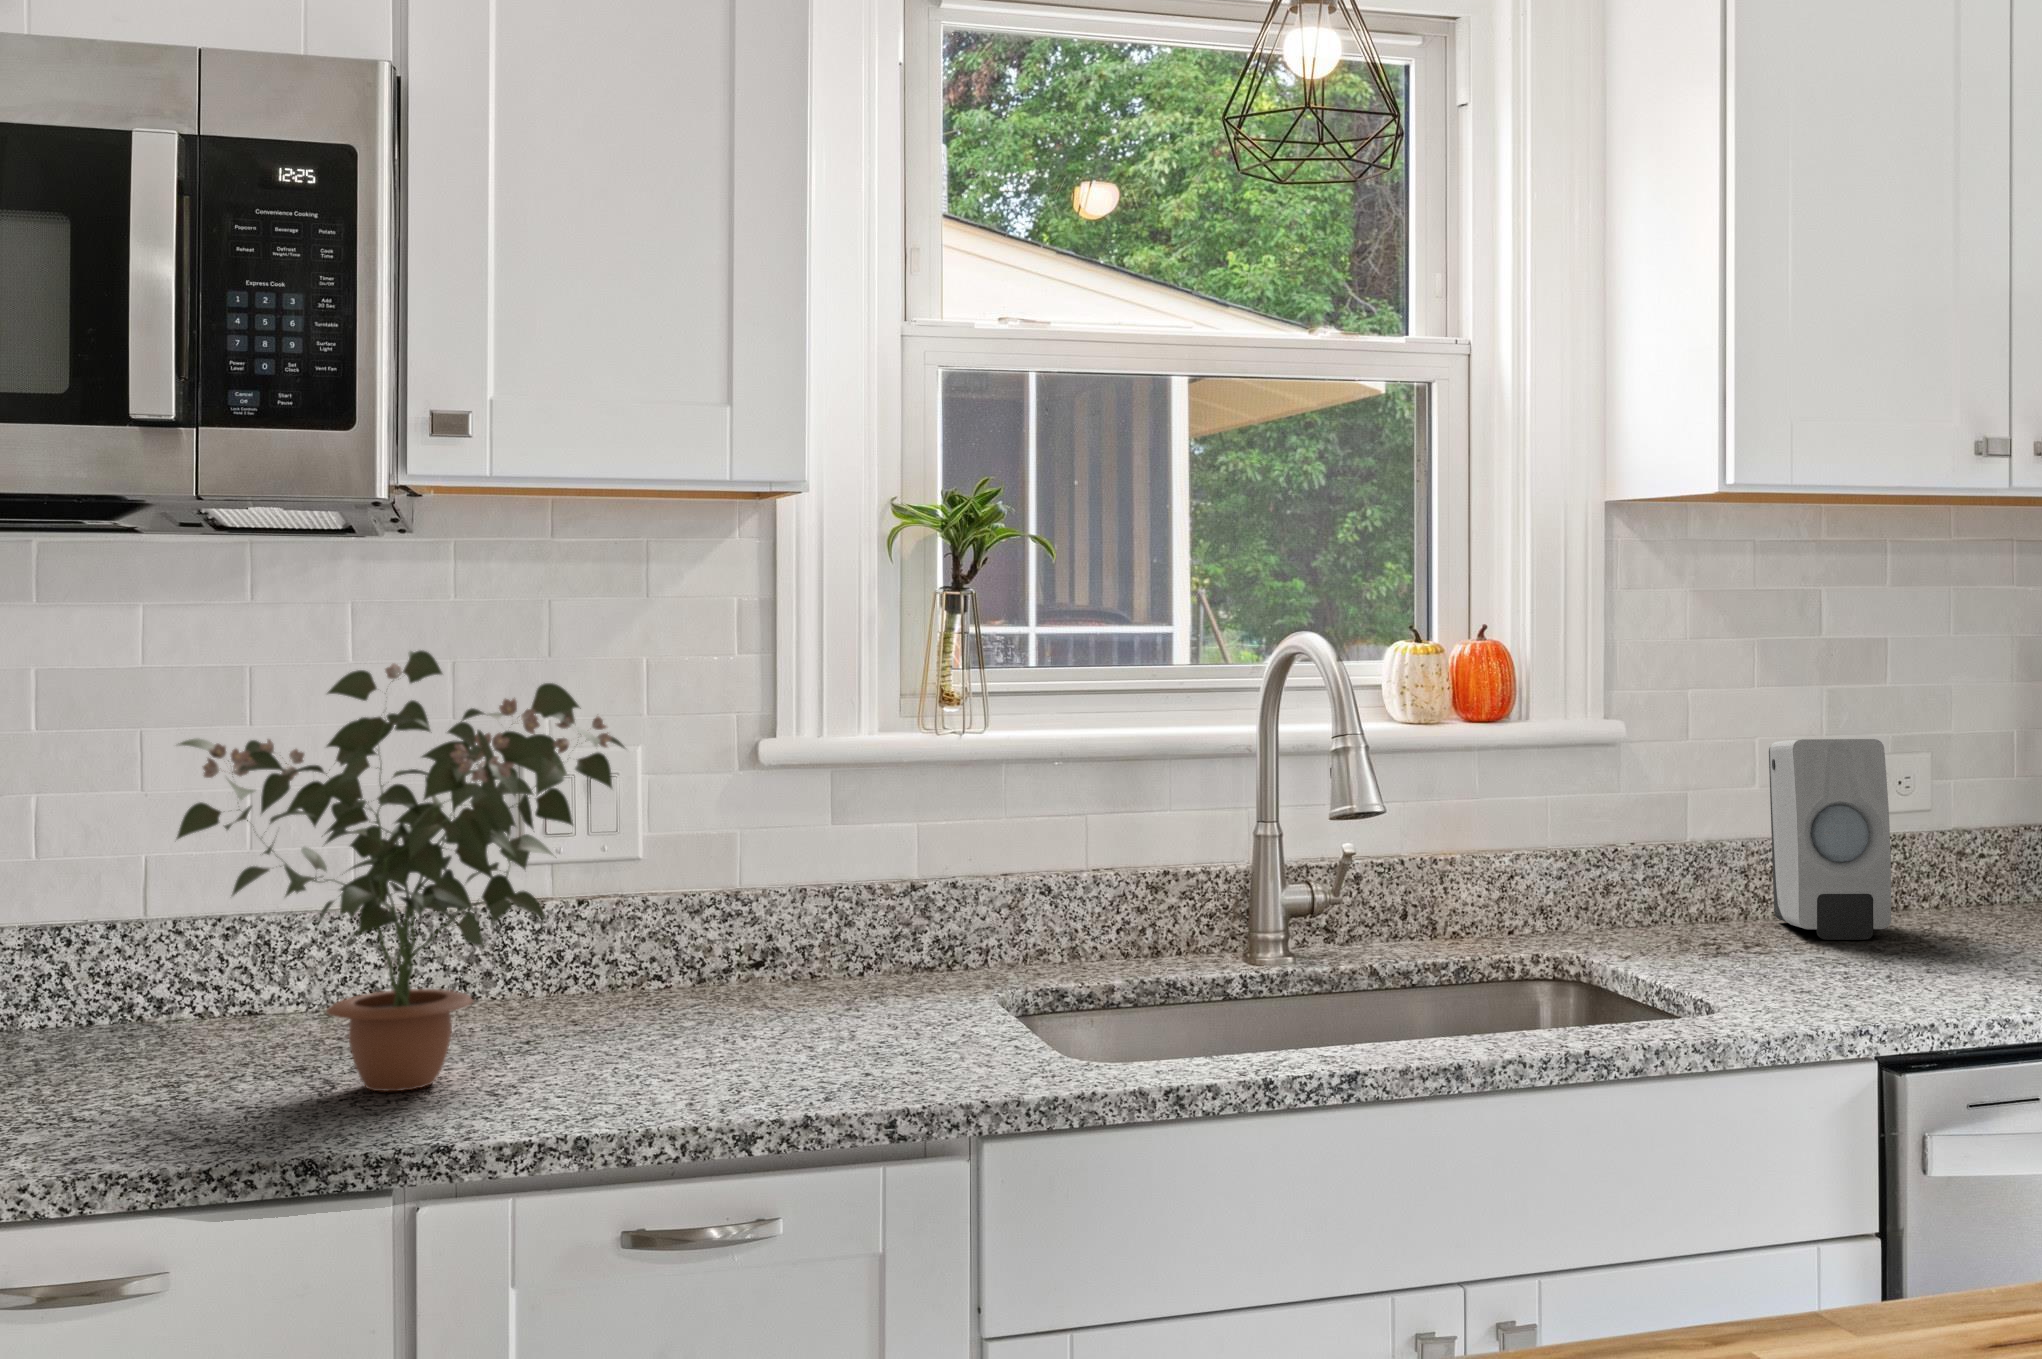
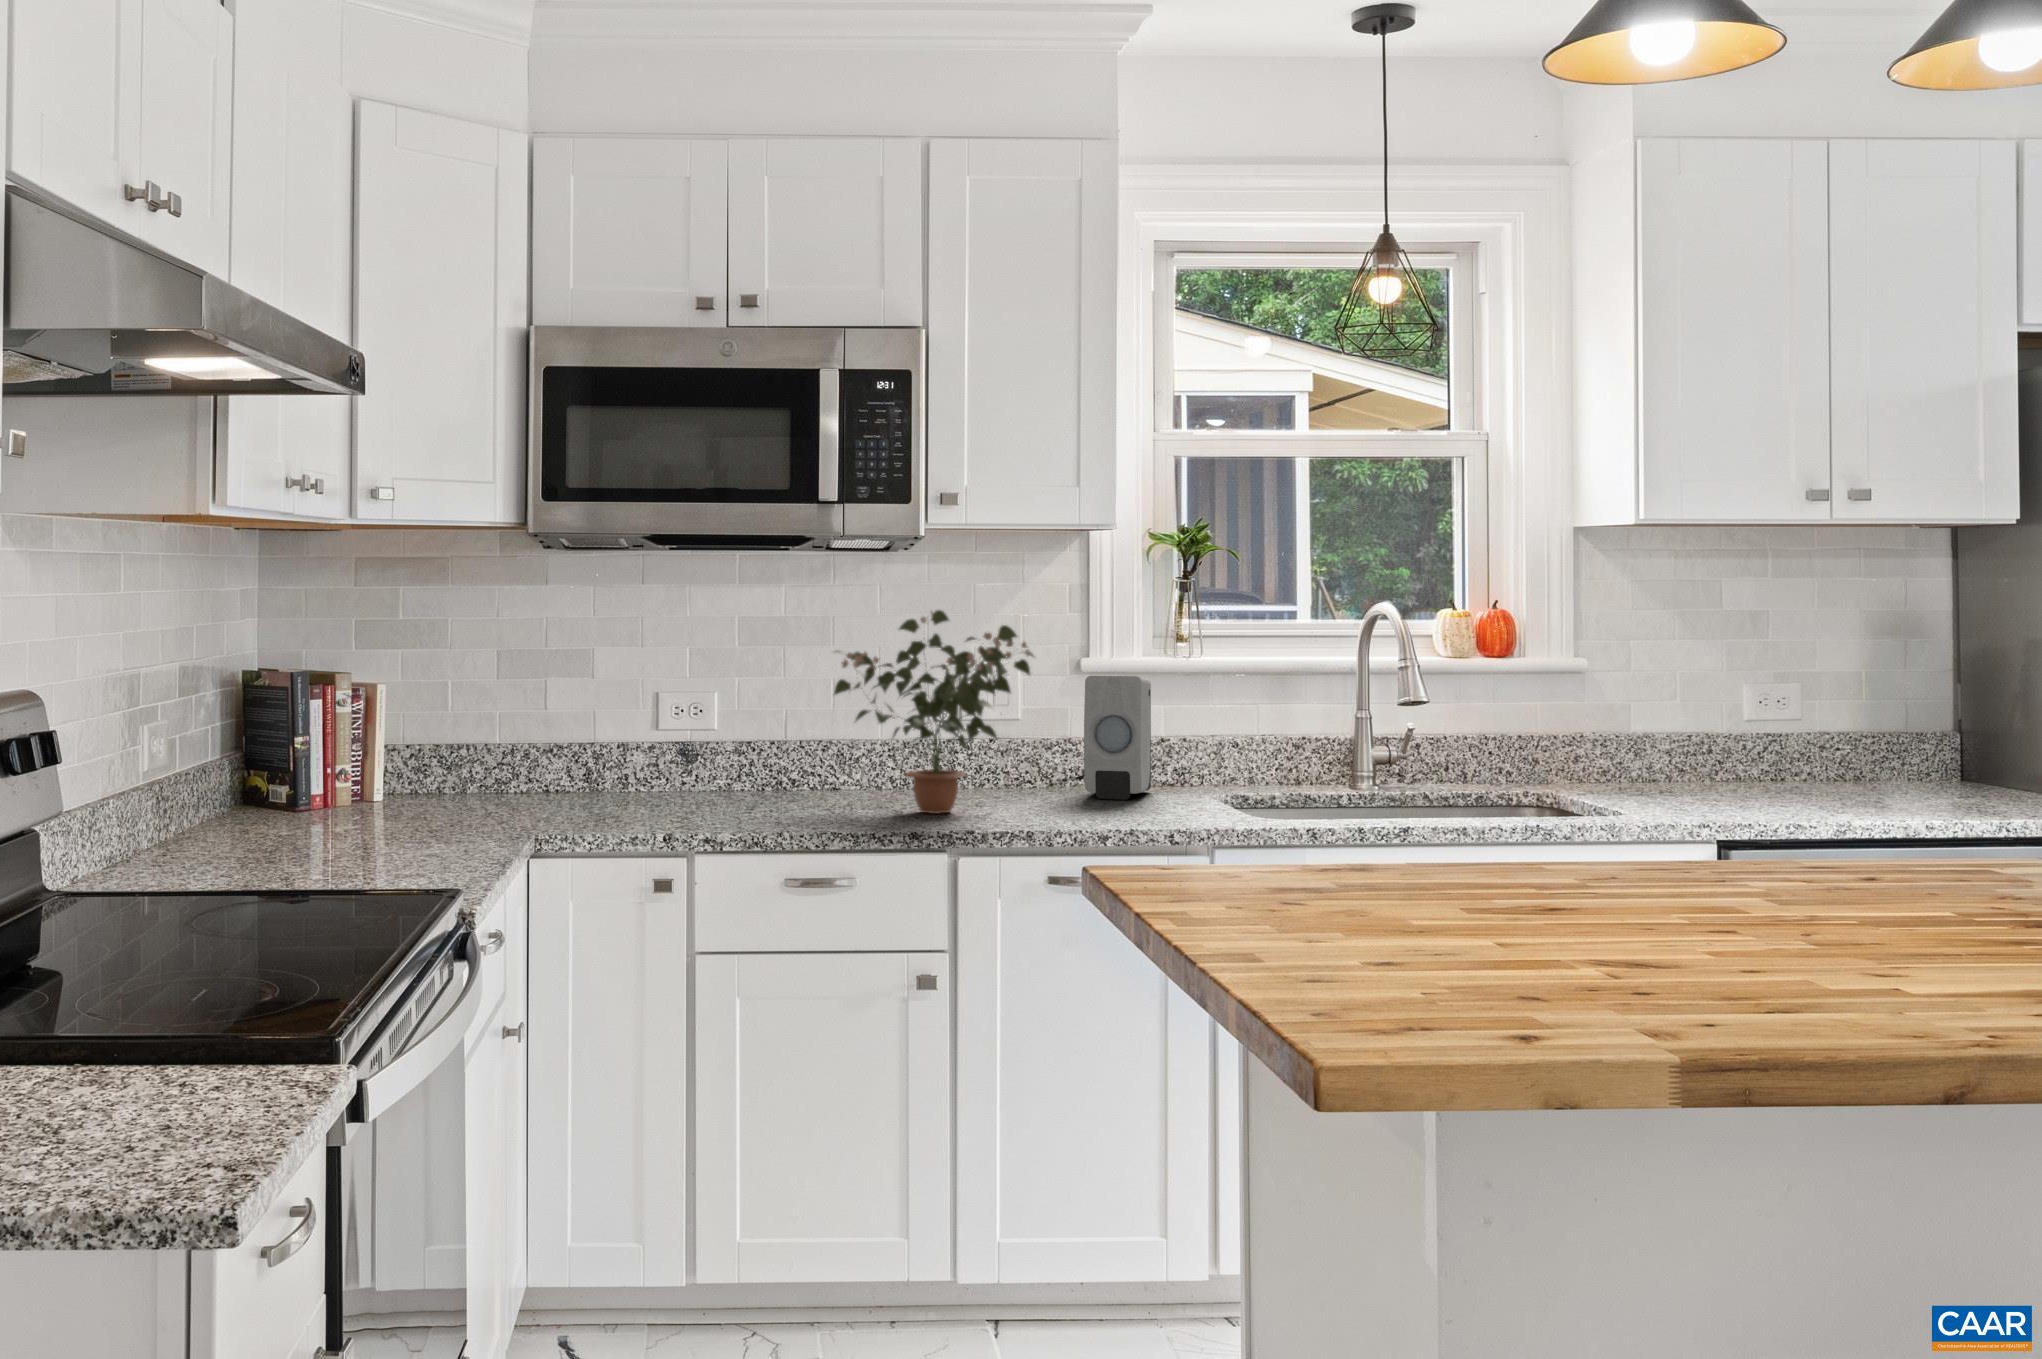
soap dispenser: present [1769,739,1891,940] -> present [1084,676,1151,800]

